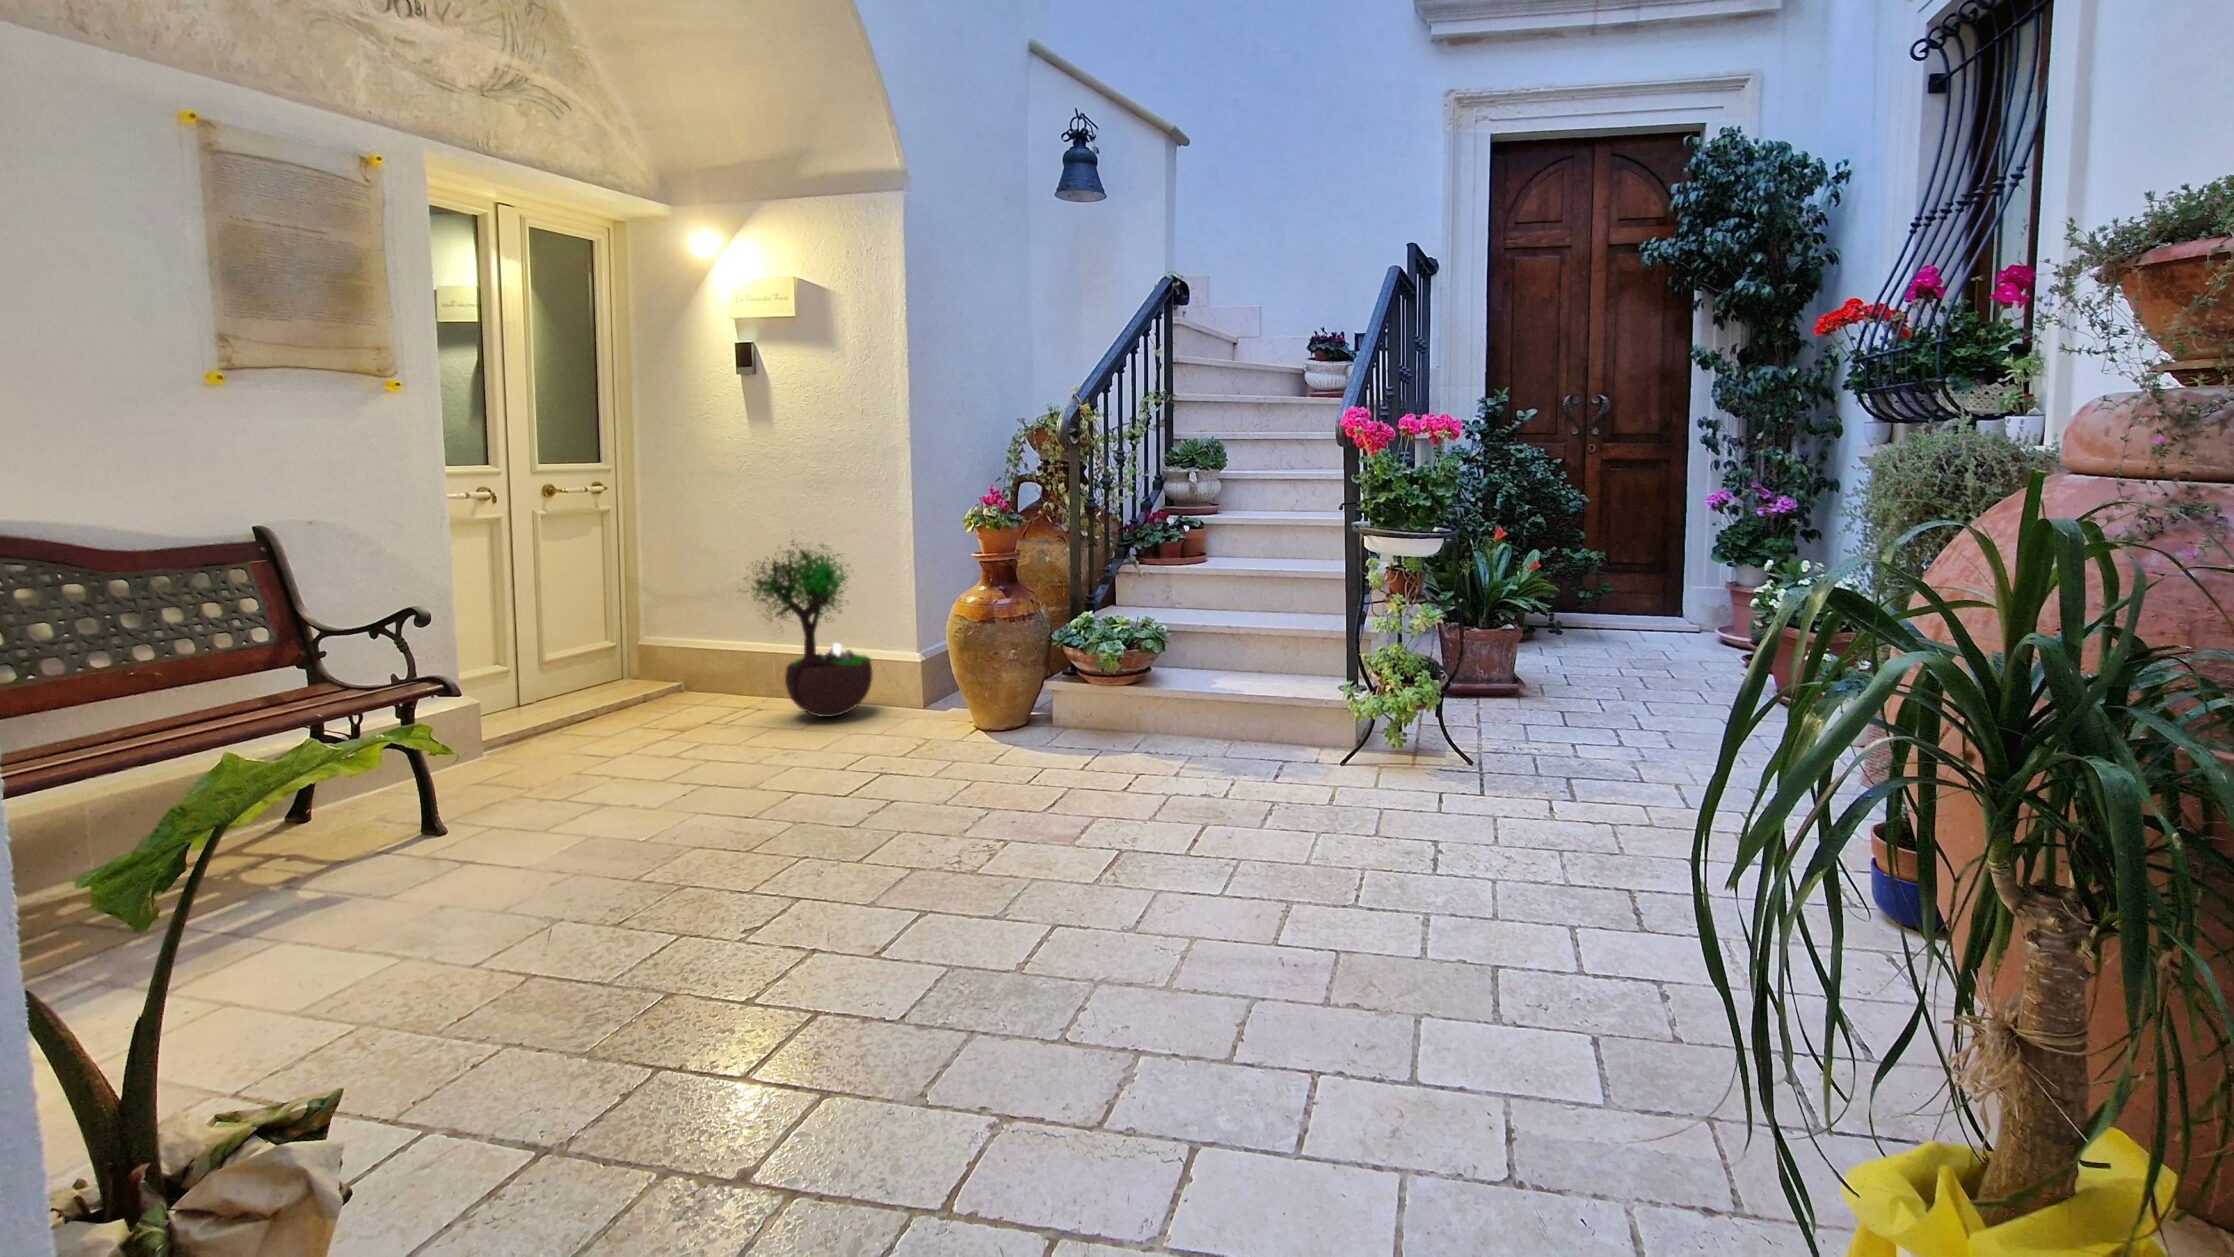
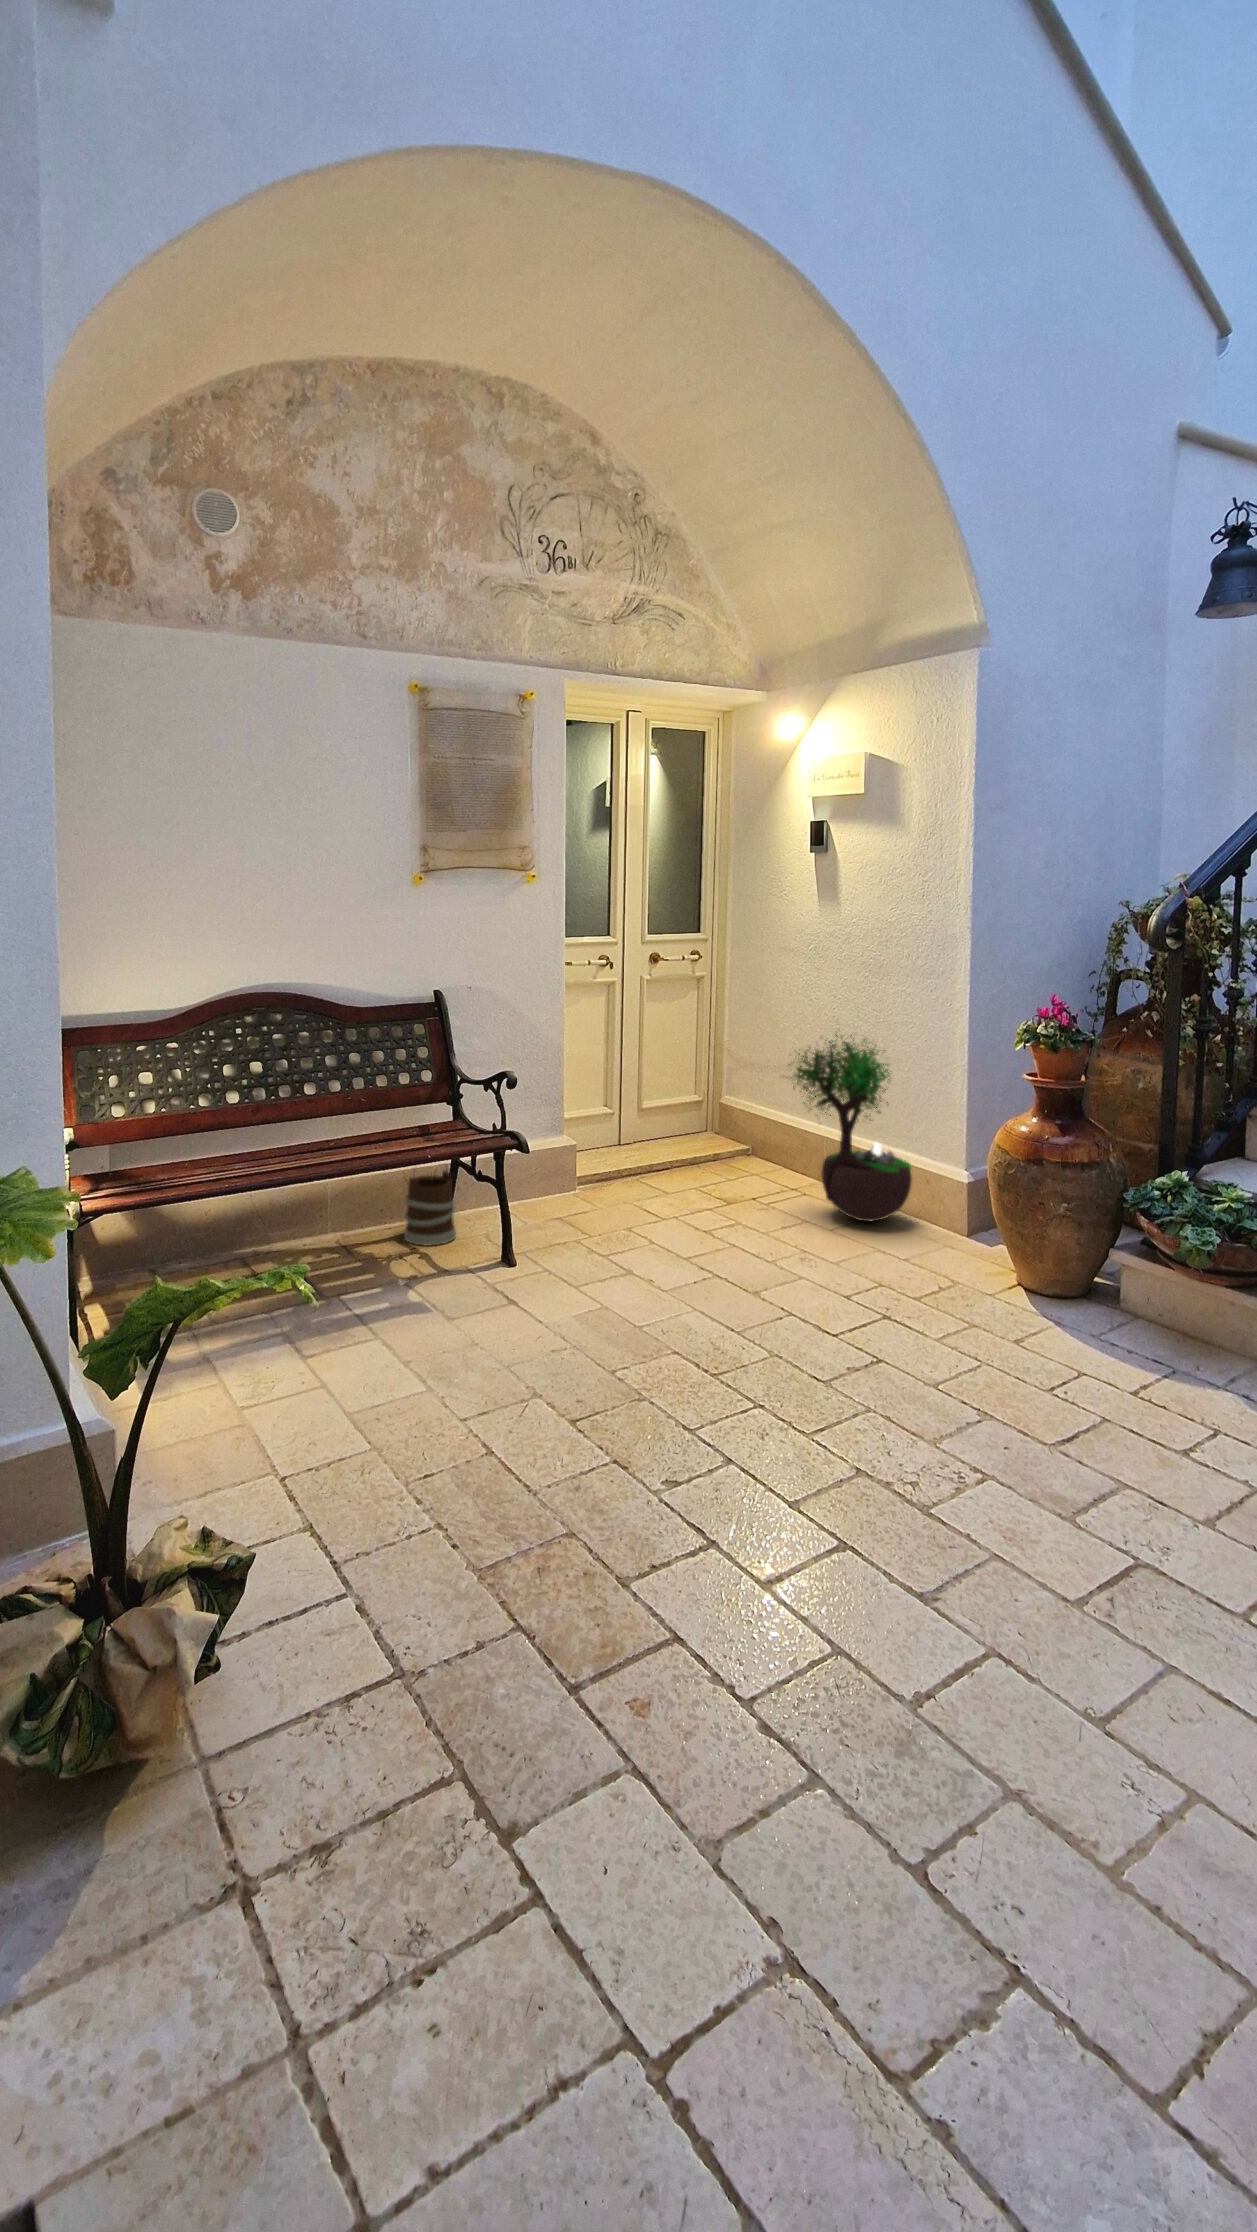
wooden bucket: none [242,720,335,849] -> present [404,1165,456,1246]

